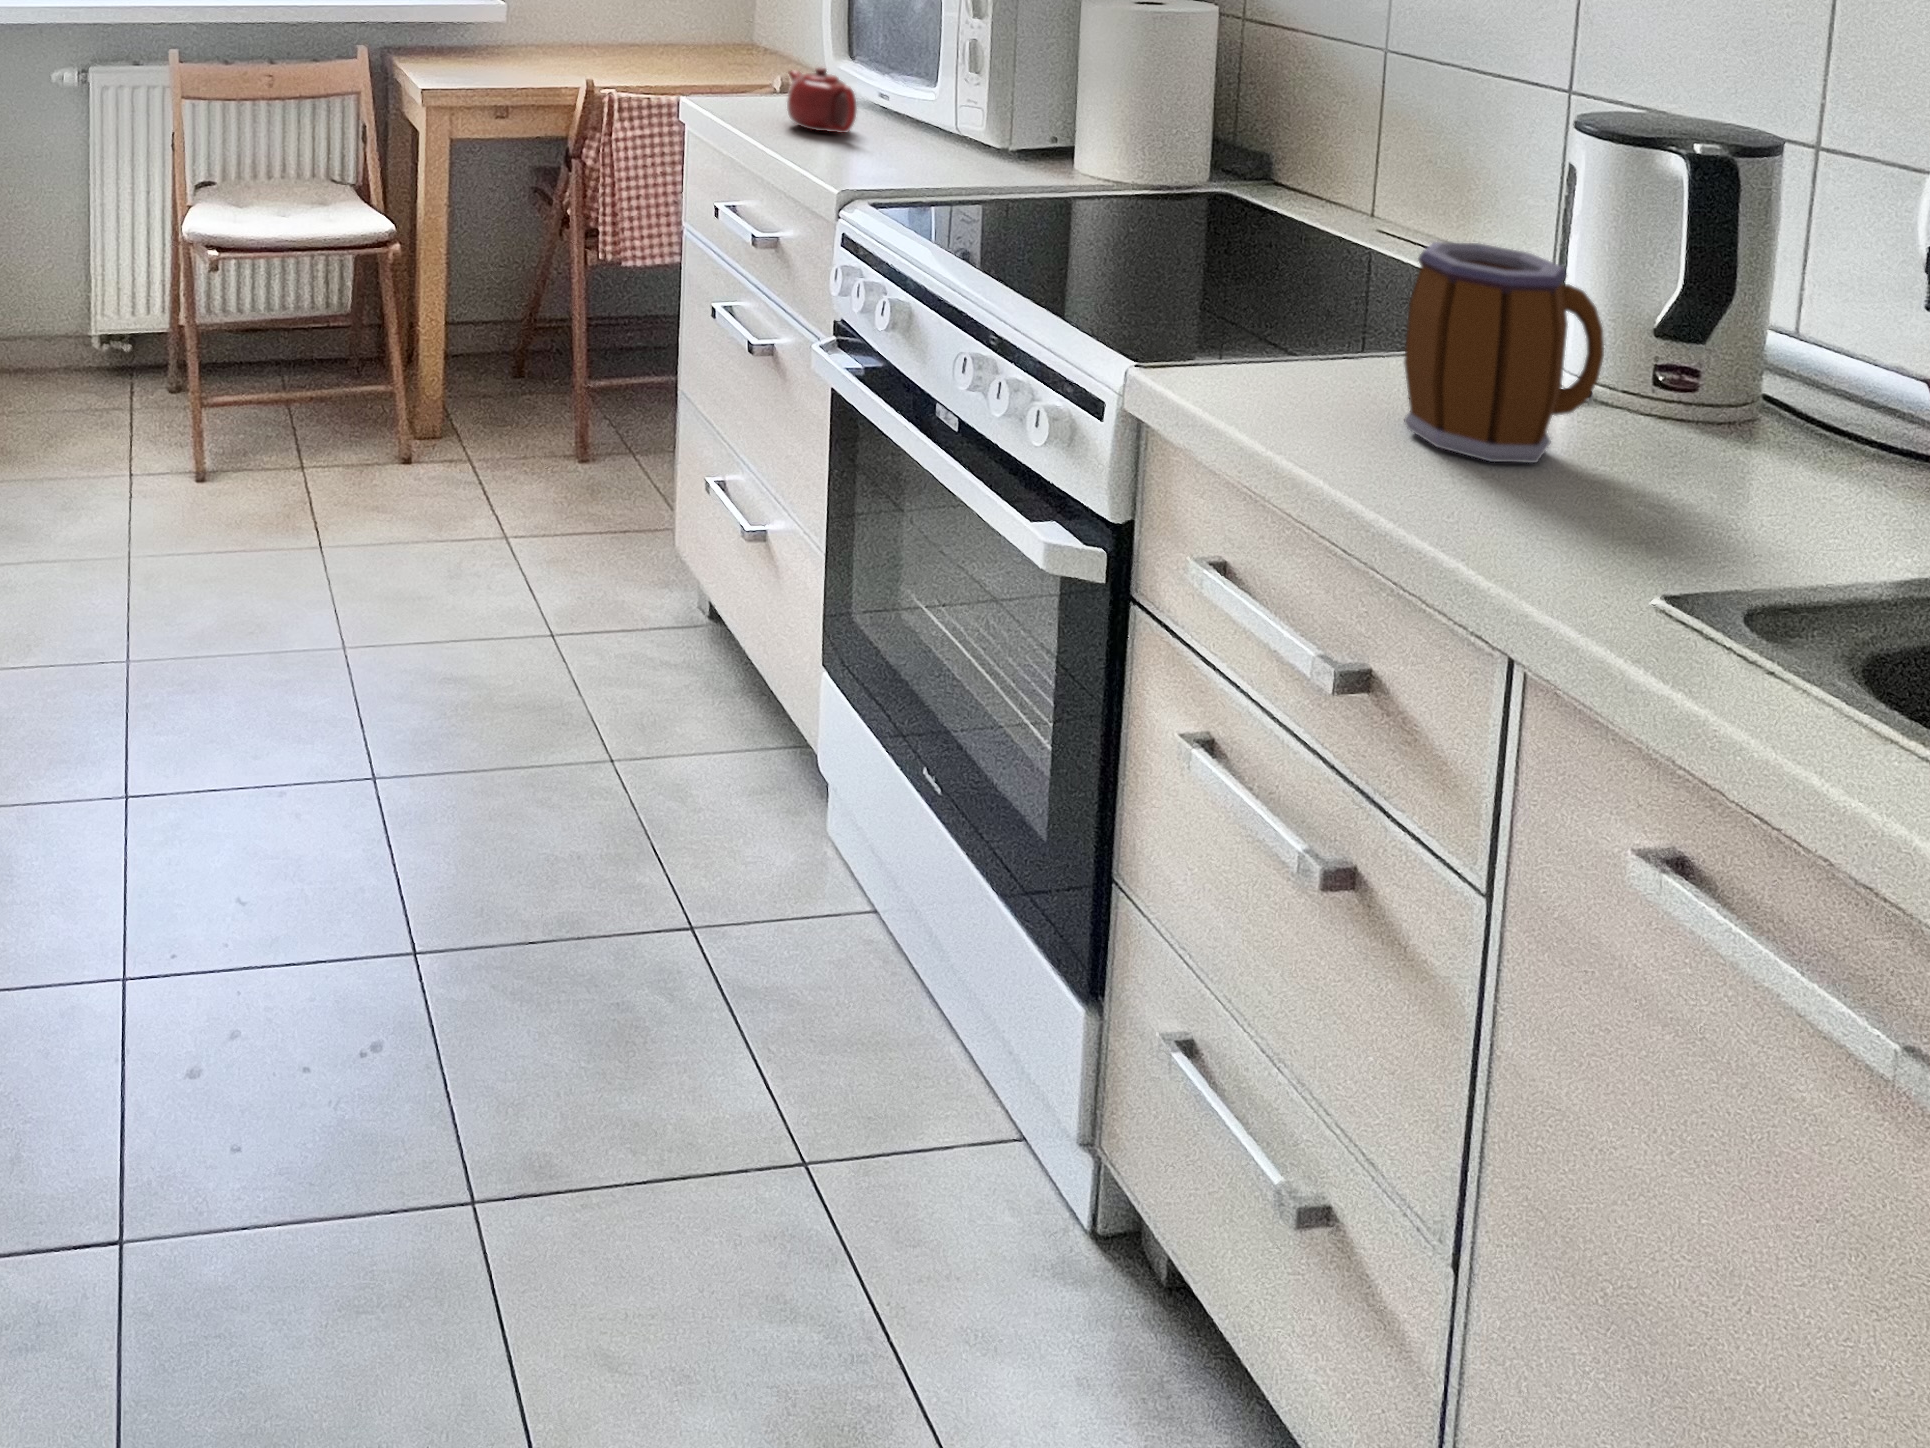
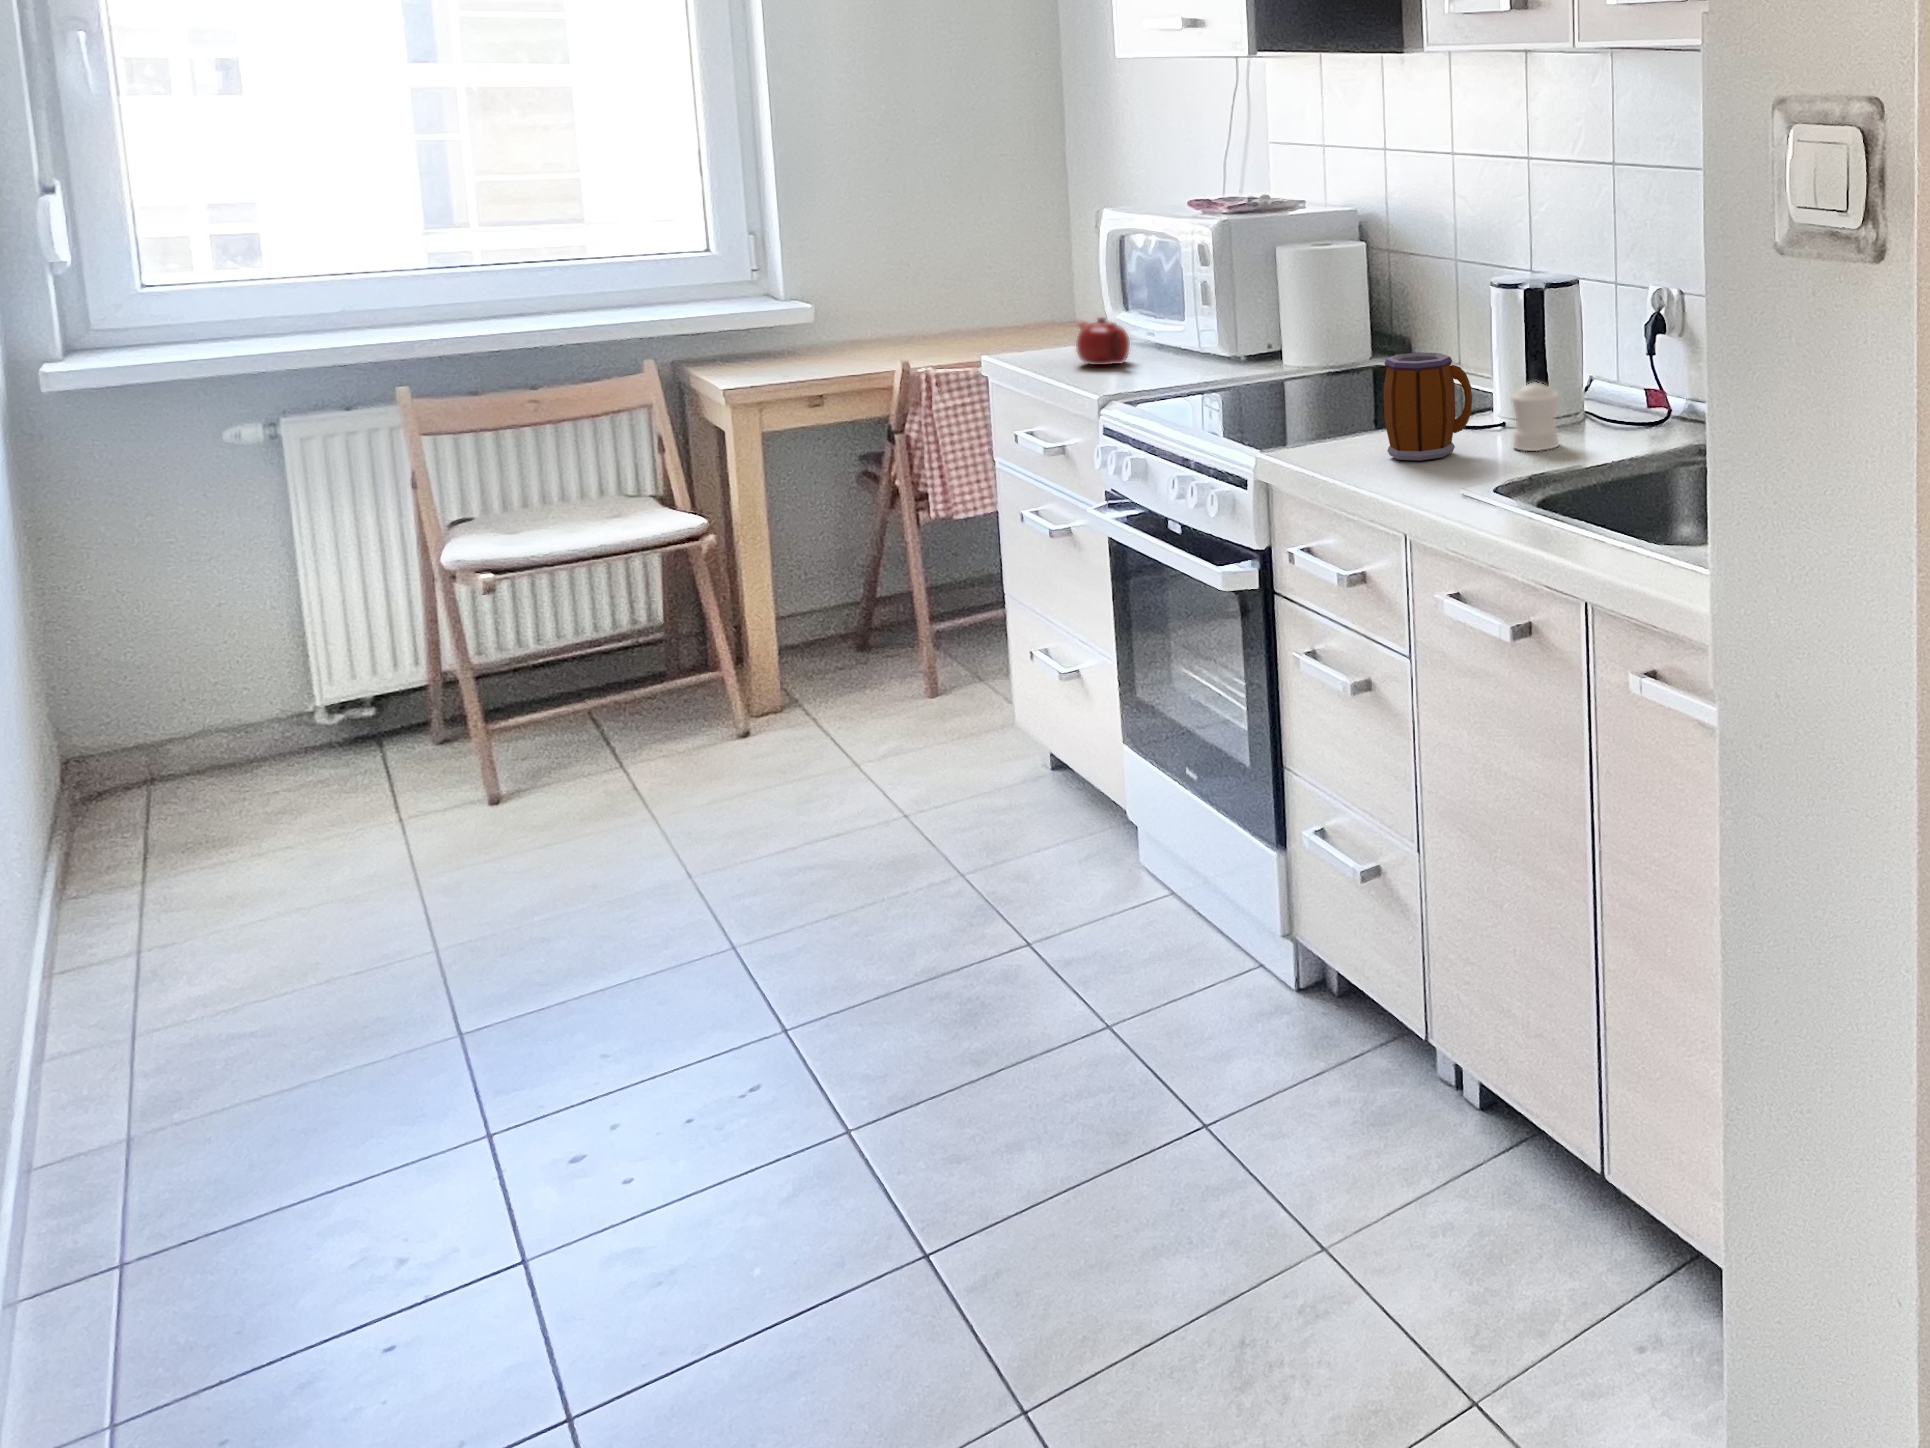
salt shaker: none [1682,347,1819,496] -> present [1512,382,1559,451]

